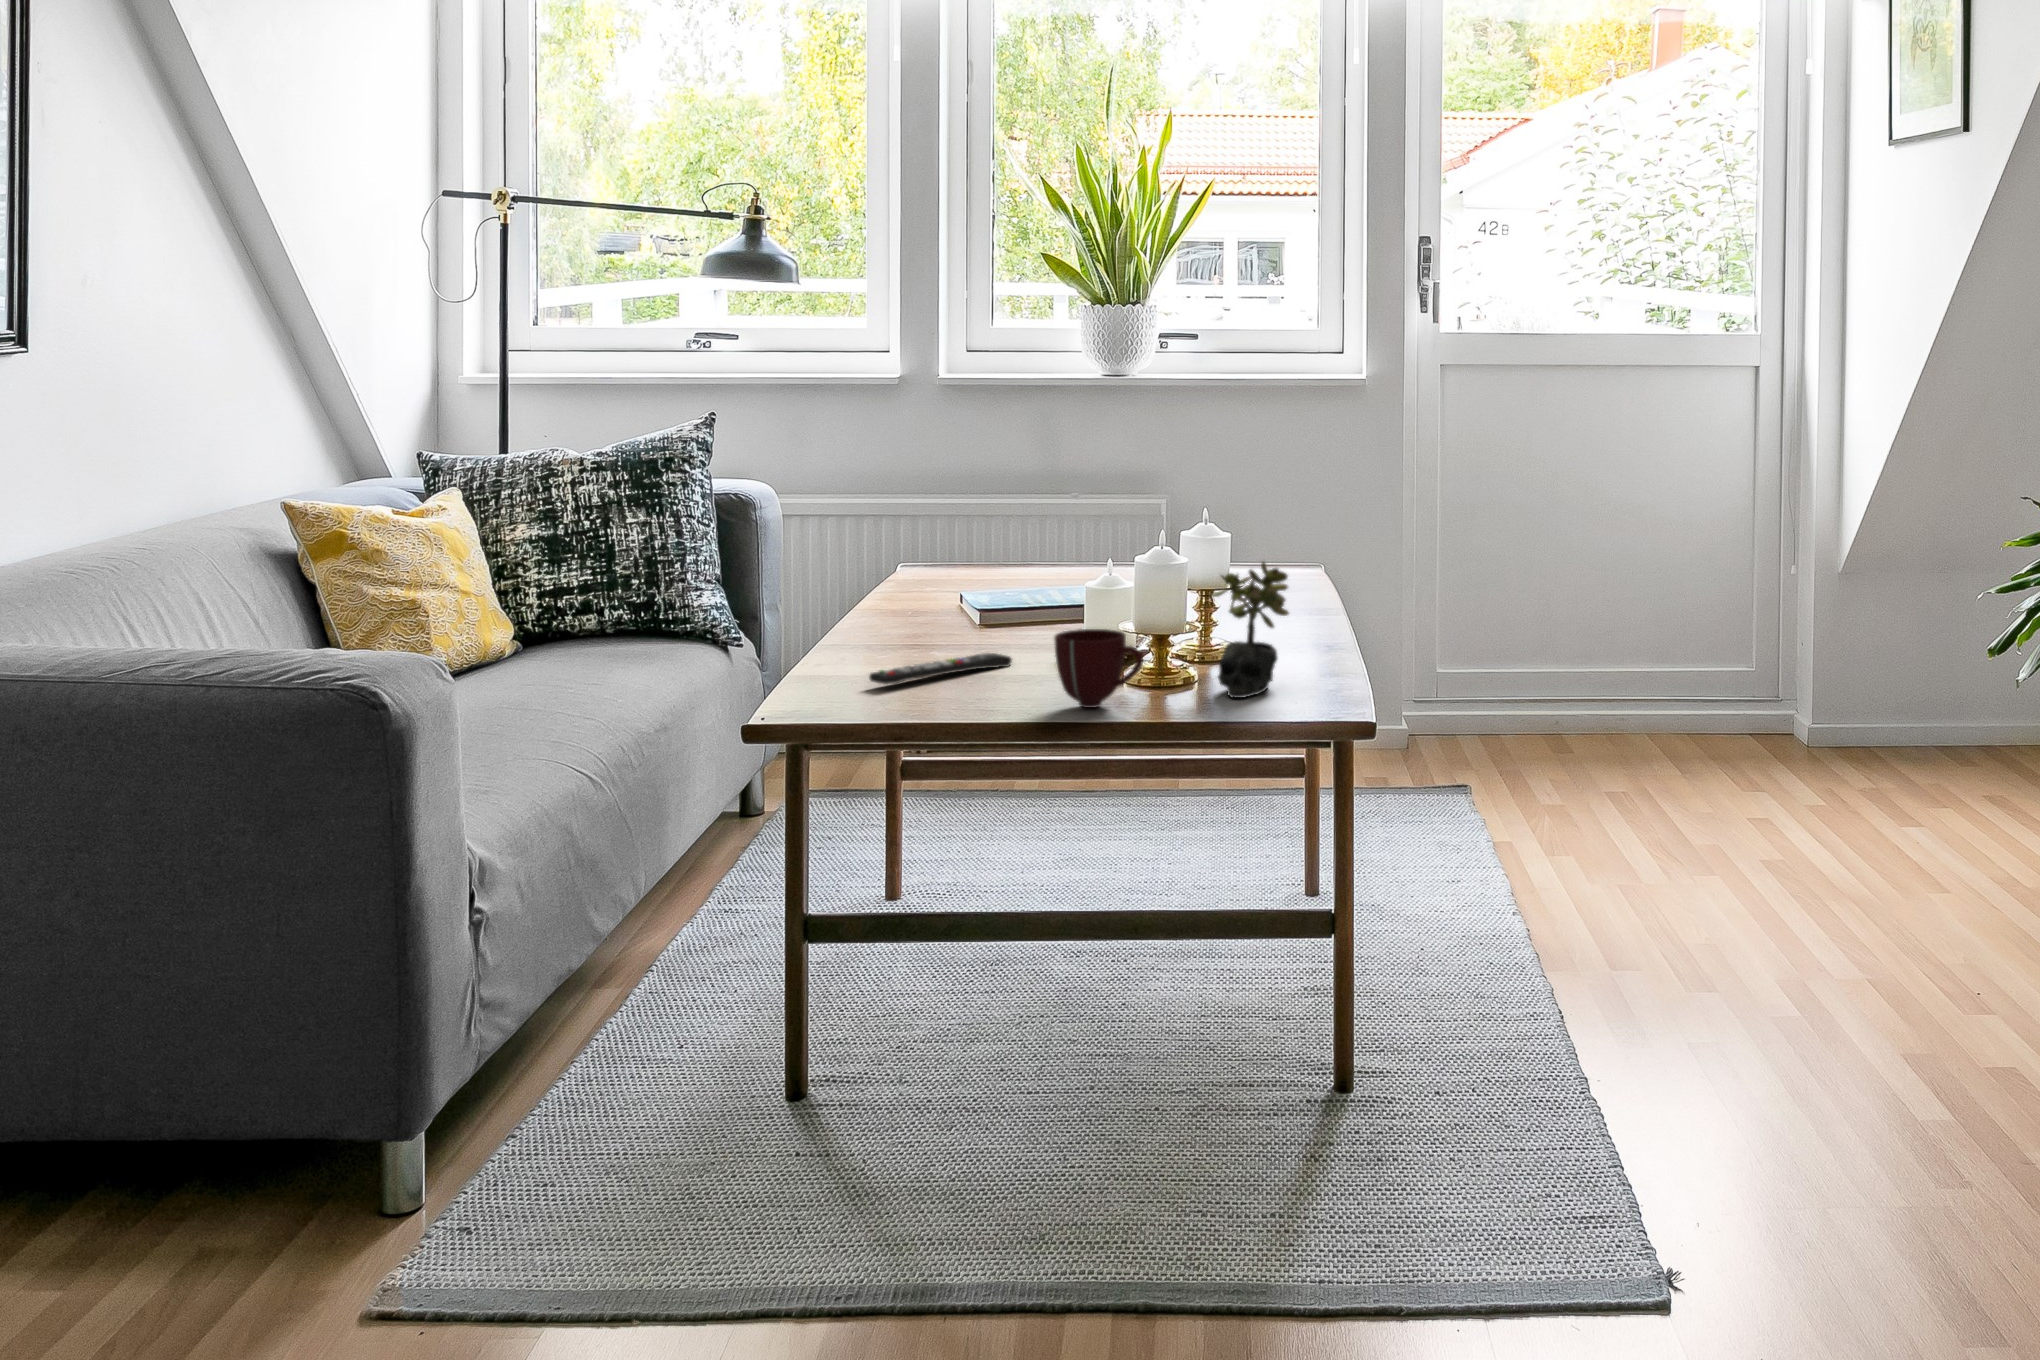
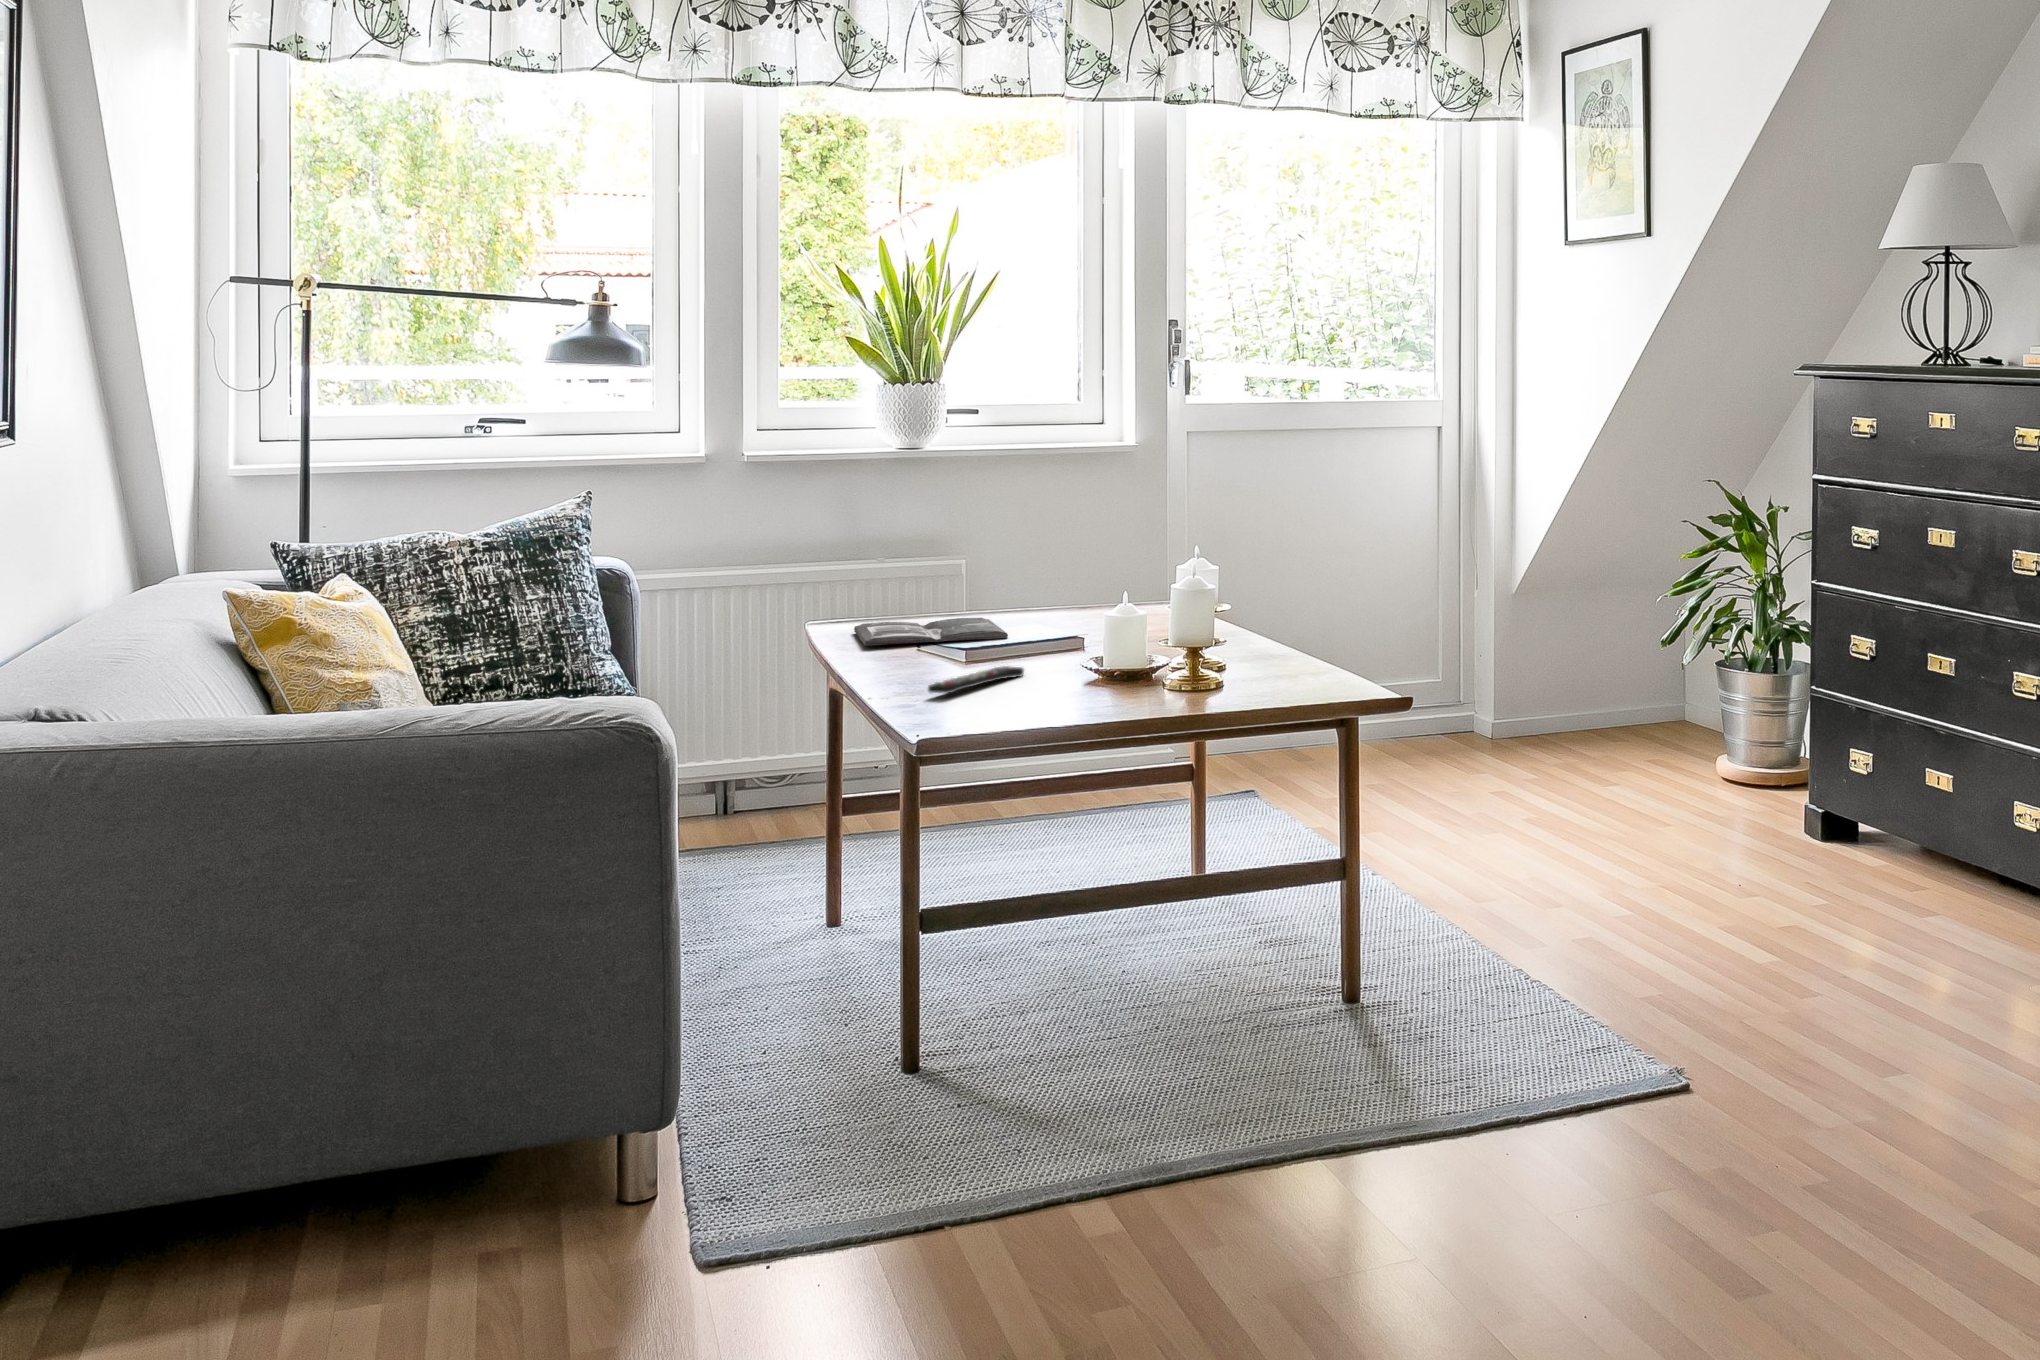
succulent plant: present [1210,562,1289,698] -> none [1219,574,1289,683]
magazine: none [905,586,1079,614] -> present [854,618,1008,646]
mug: present [1054,629,1143,708] -> none [1113,634,1190,697]

